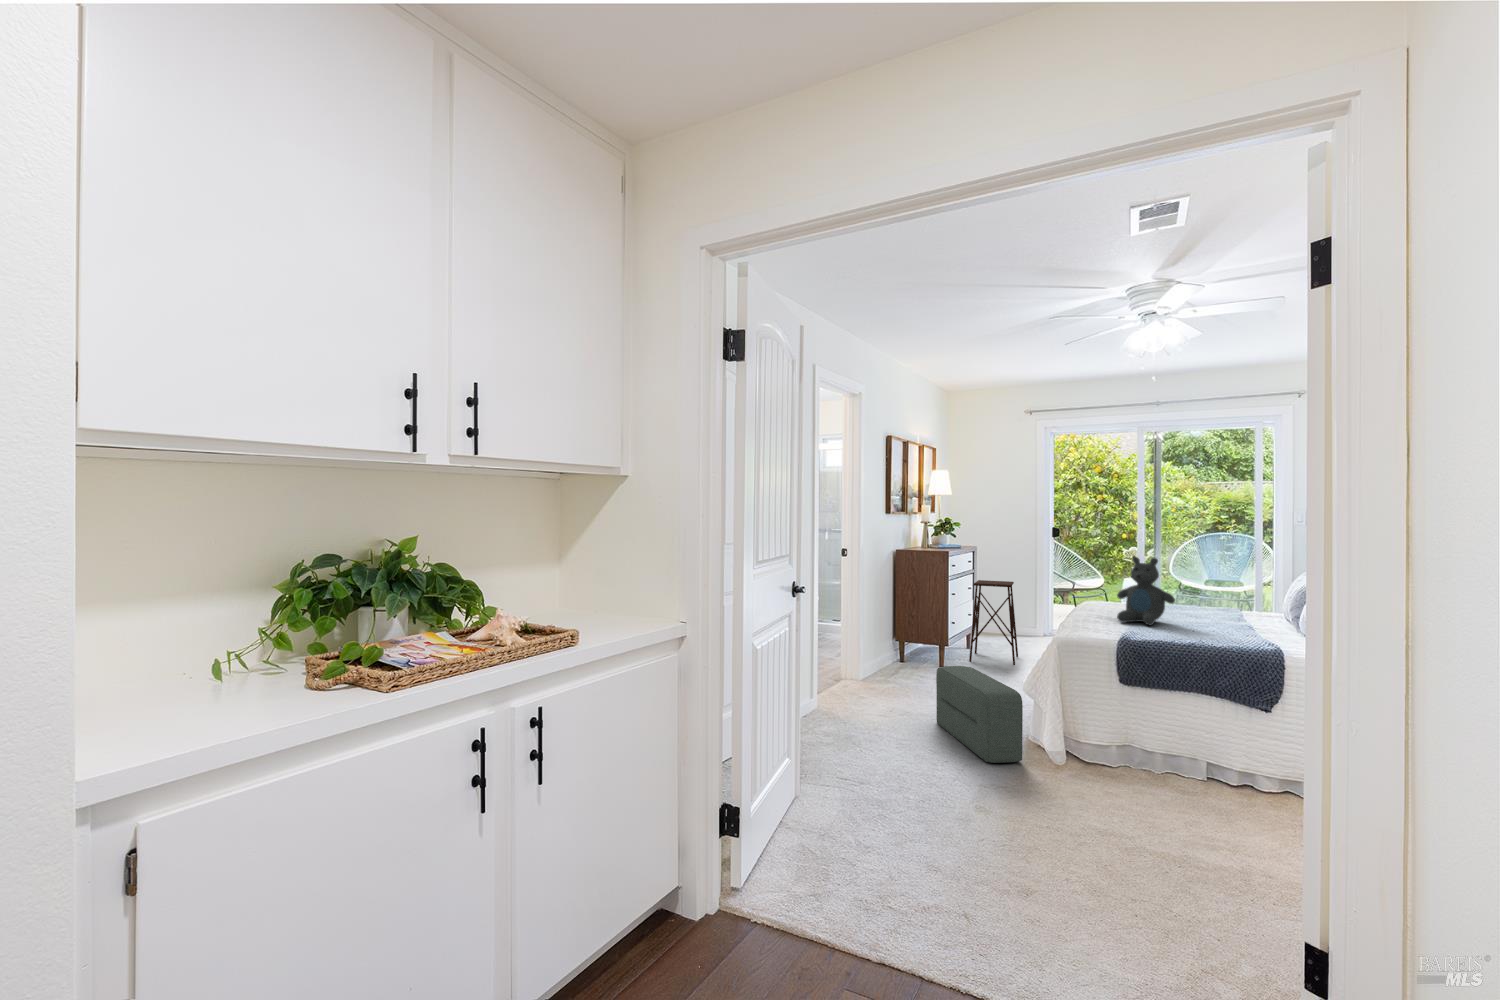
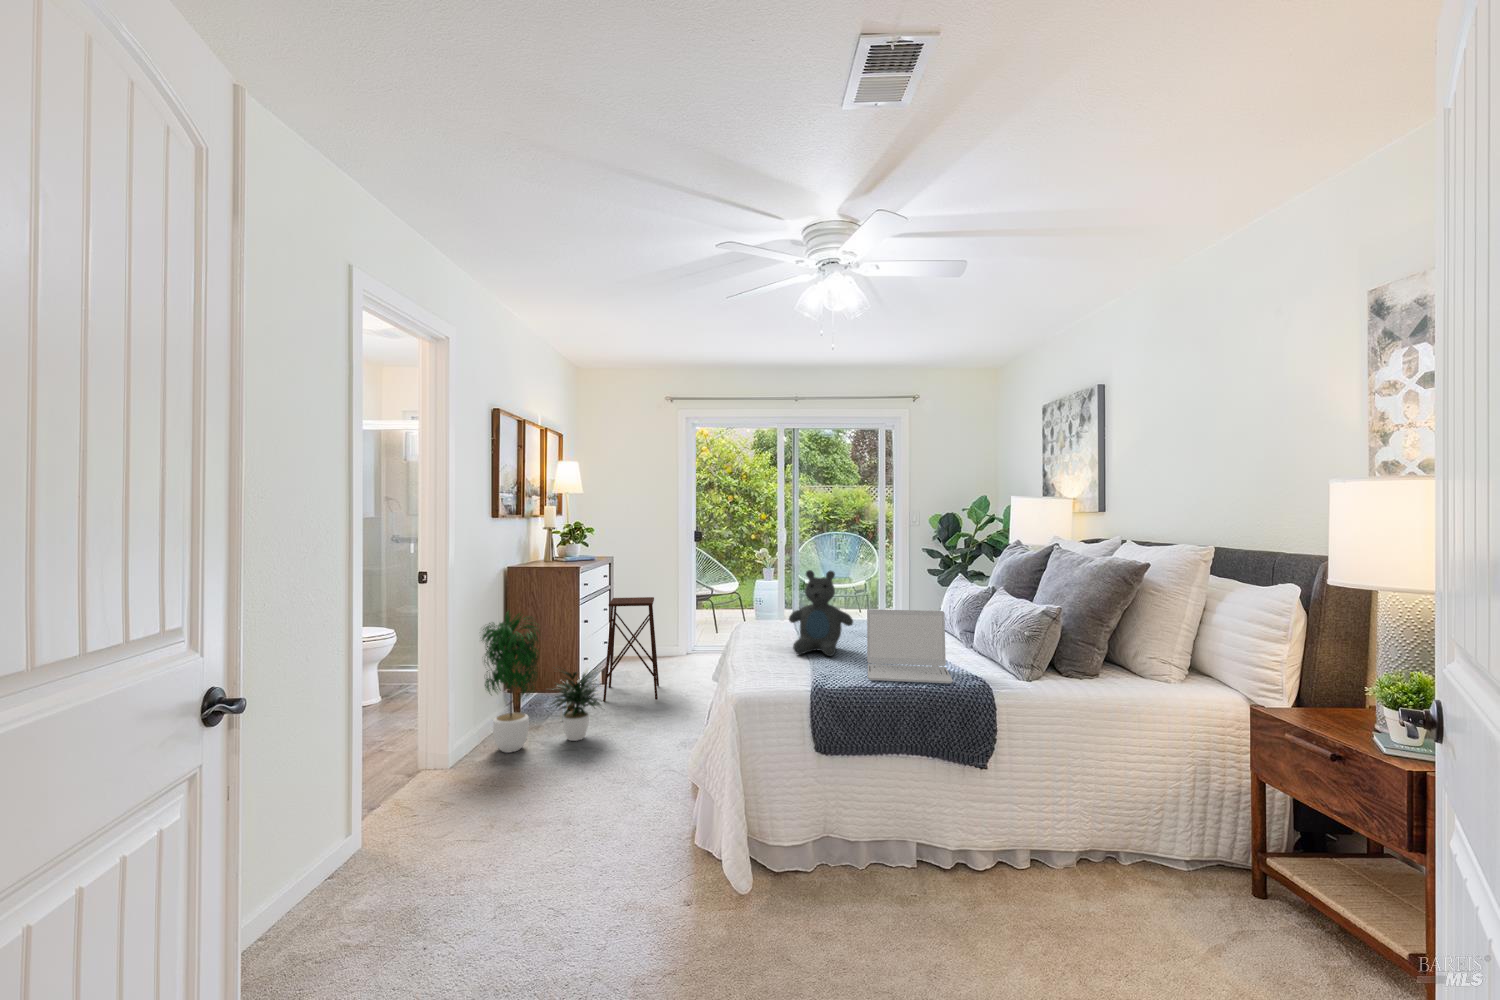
potted plant: none [877,577,969,679] -> present [482,611,601,753]
laptop: none [1171,588,1254,647] -> present [867,609,953,683]
pouf: present [936,666,1023,763] -> none [564,745,697,922]

